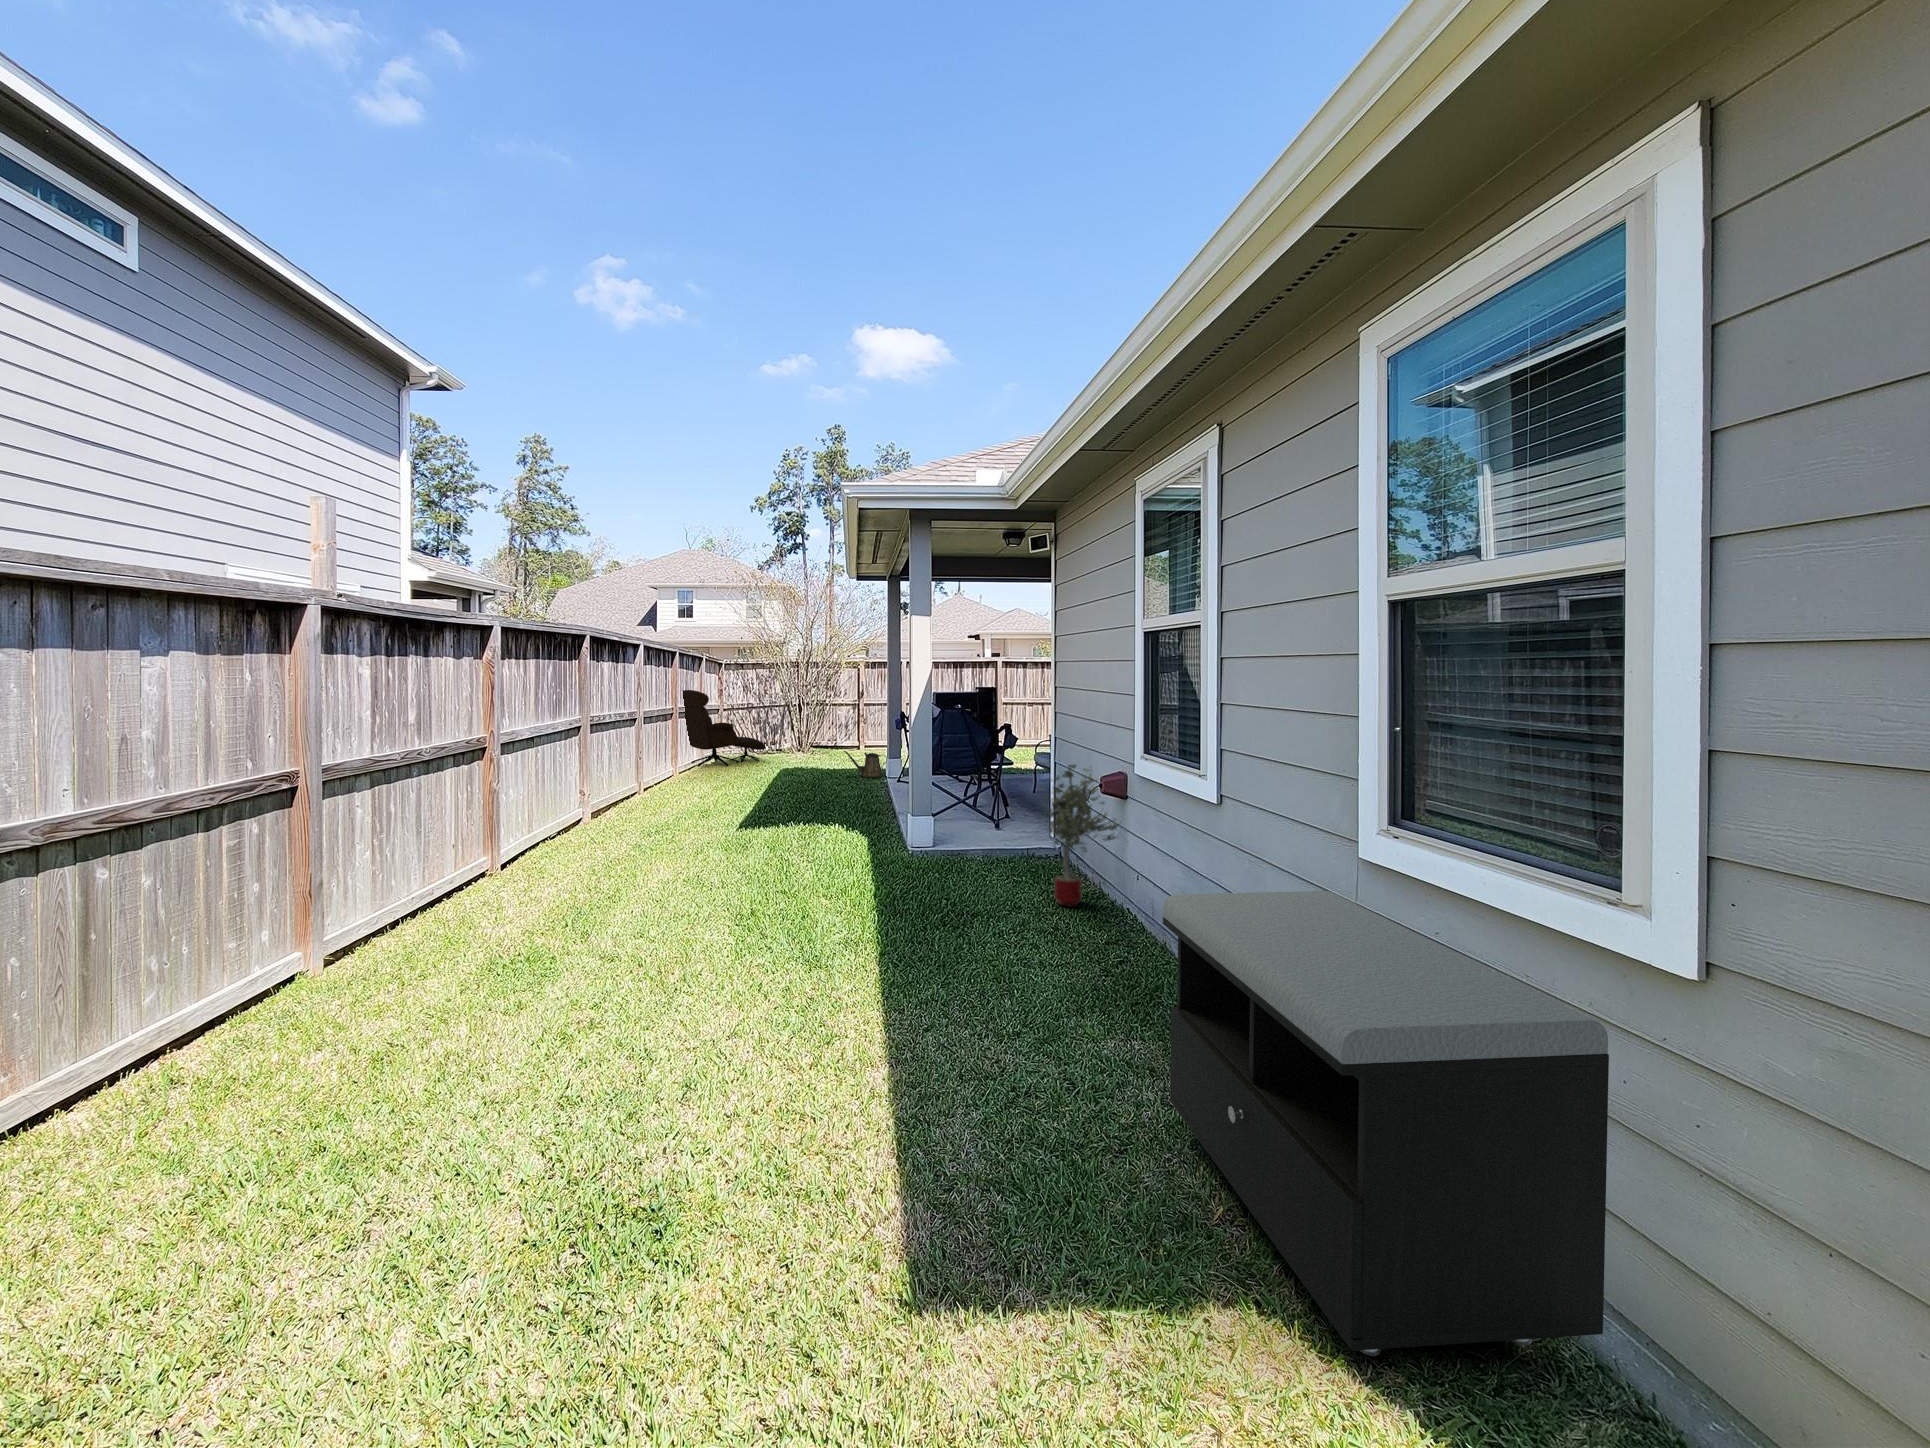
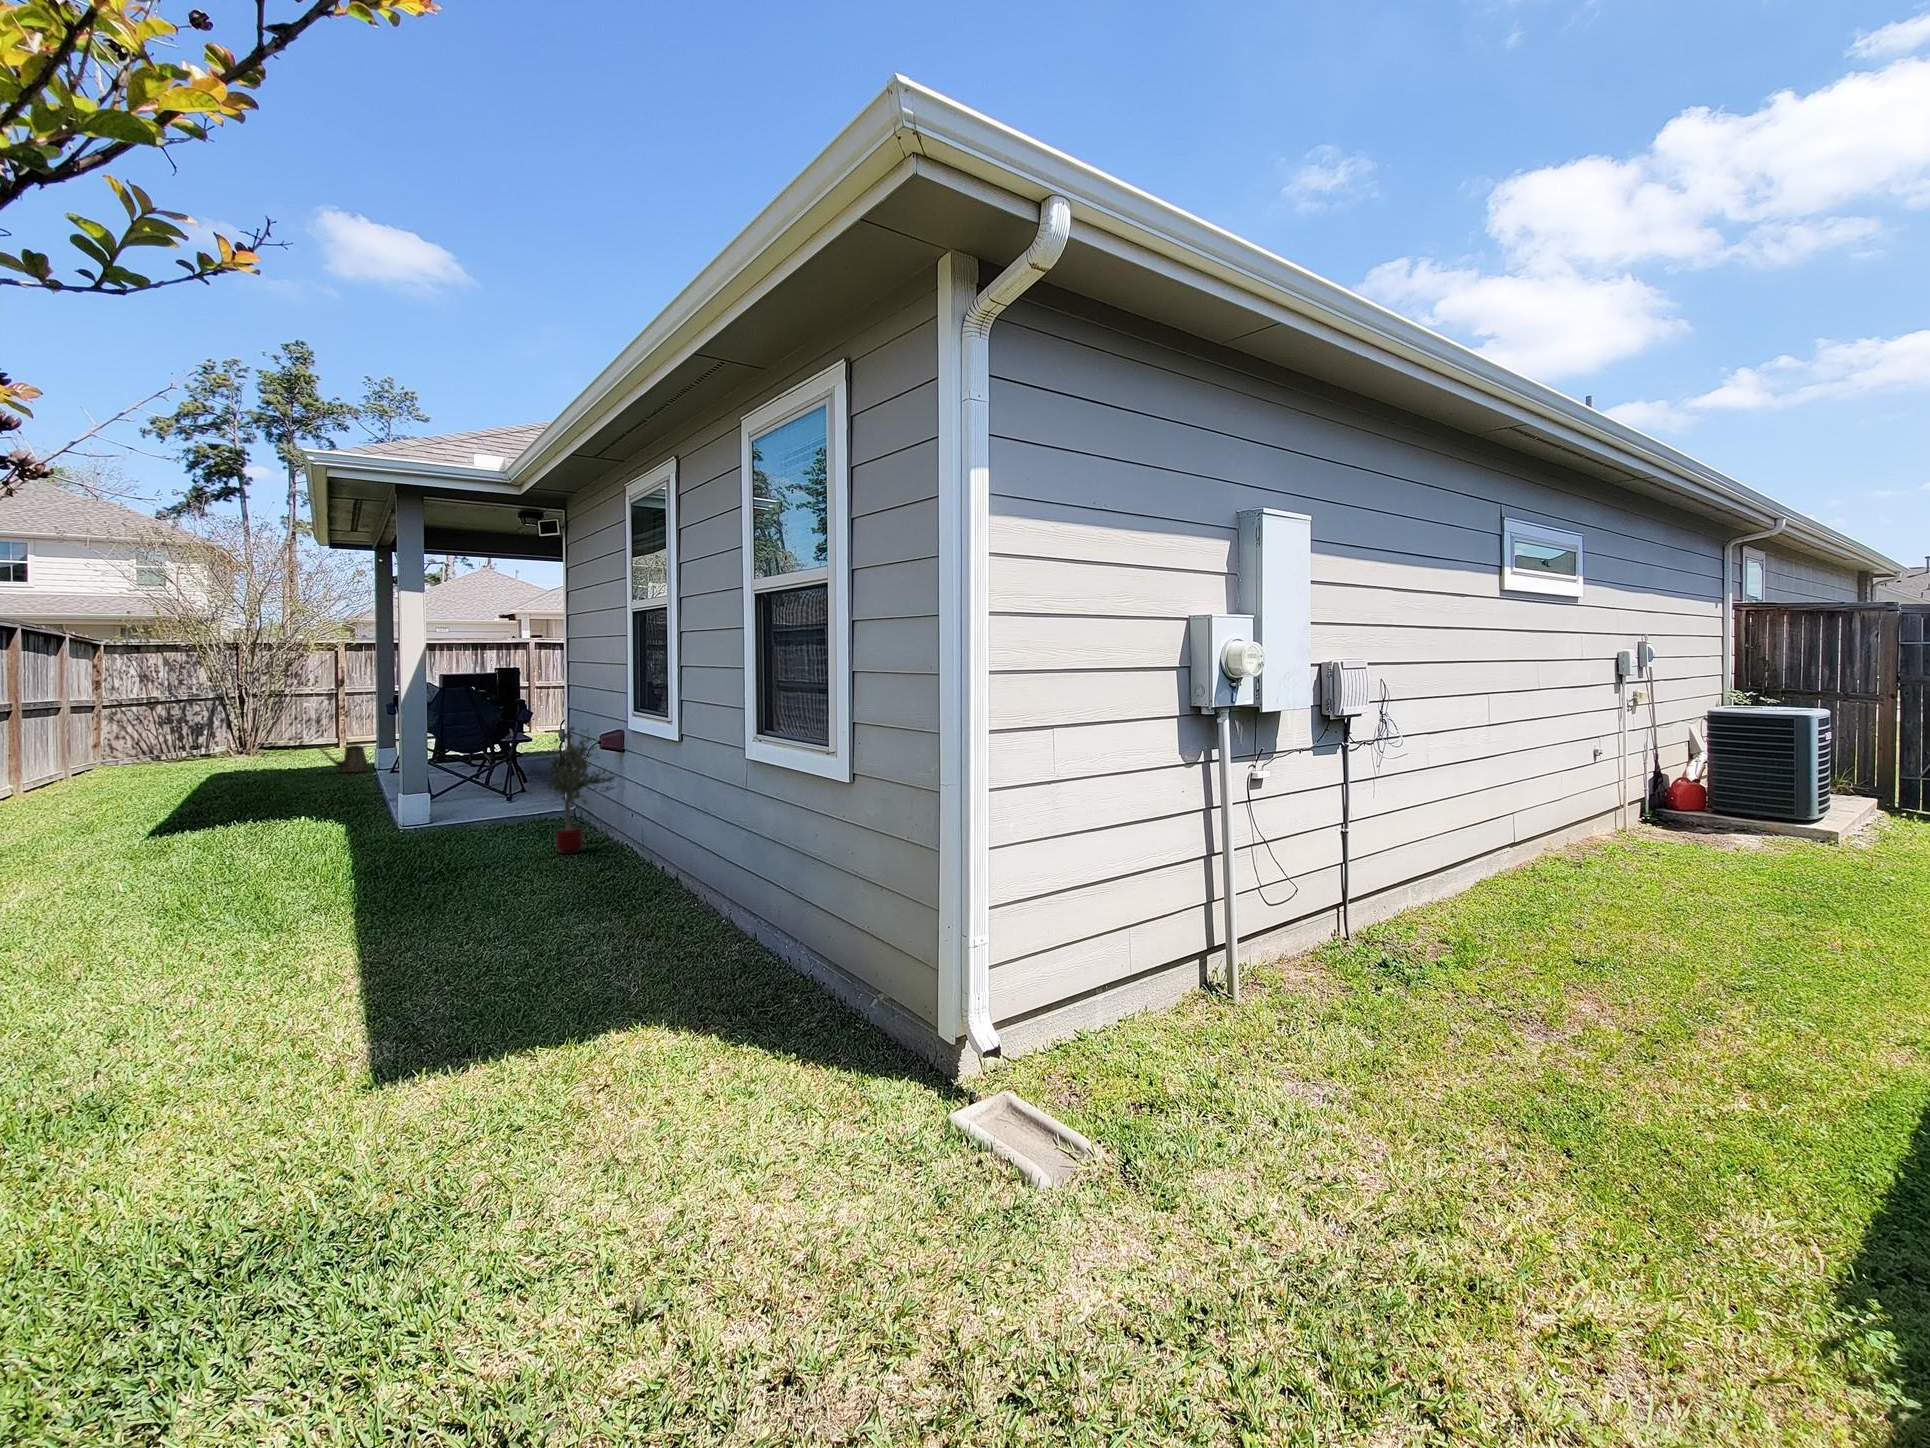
lounge chair: present [683,690,765,767] -> none [24,677,186,779]
storage bench: present [1163,891,1609,1356] -> none [604,785,824,1025]

